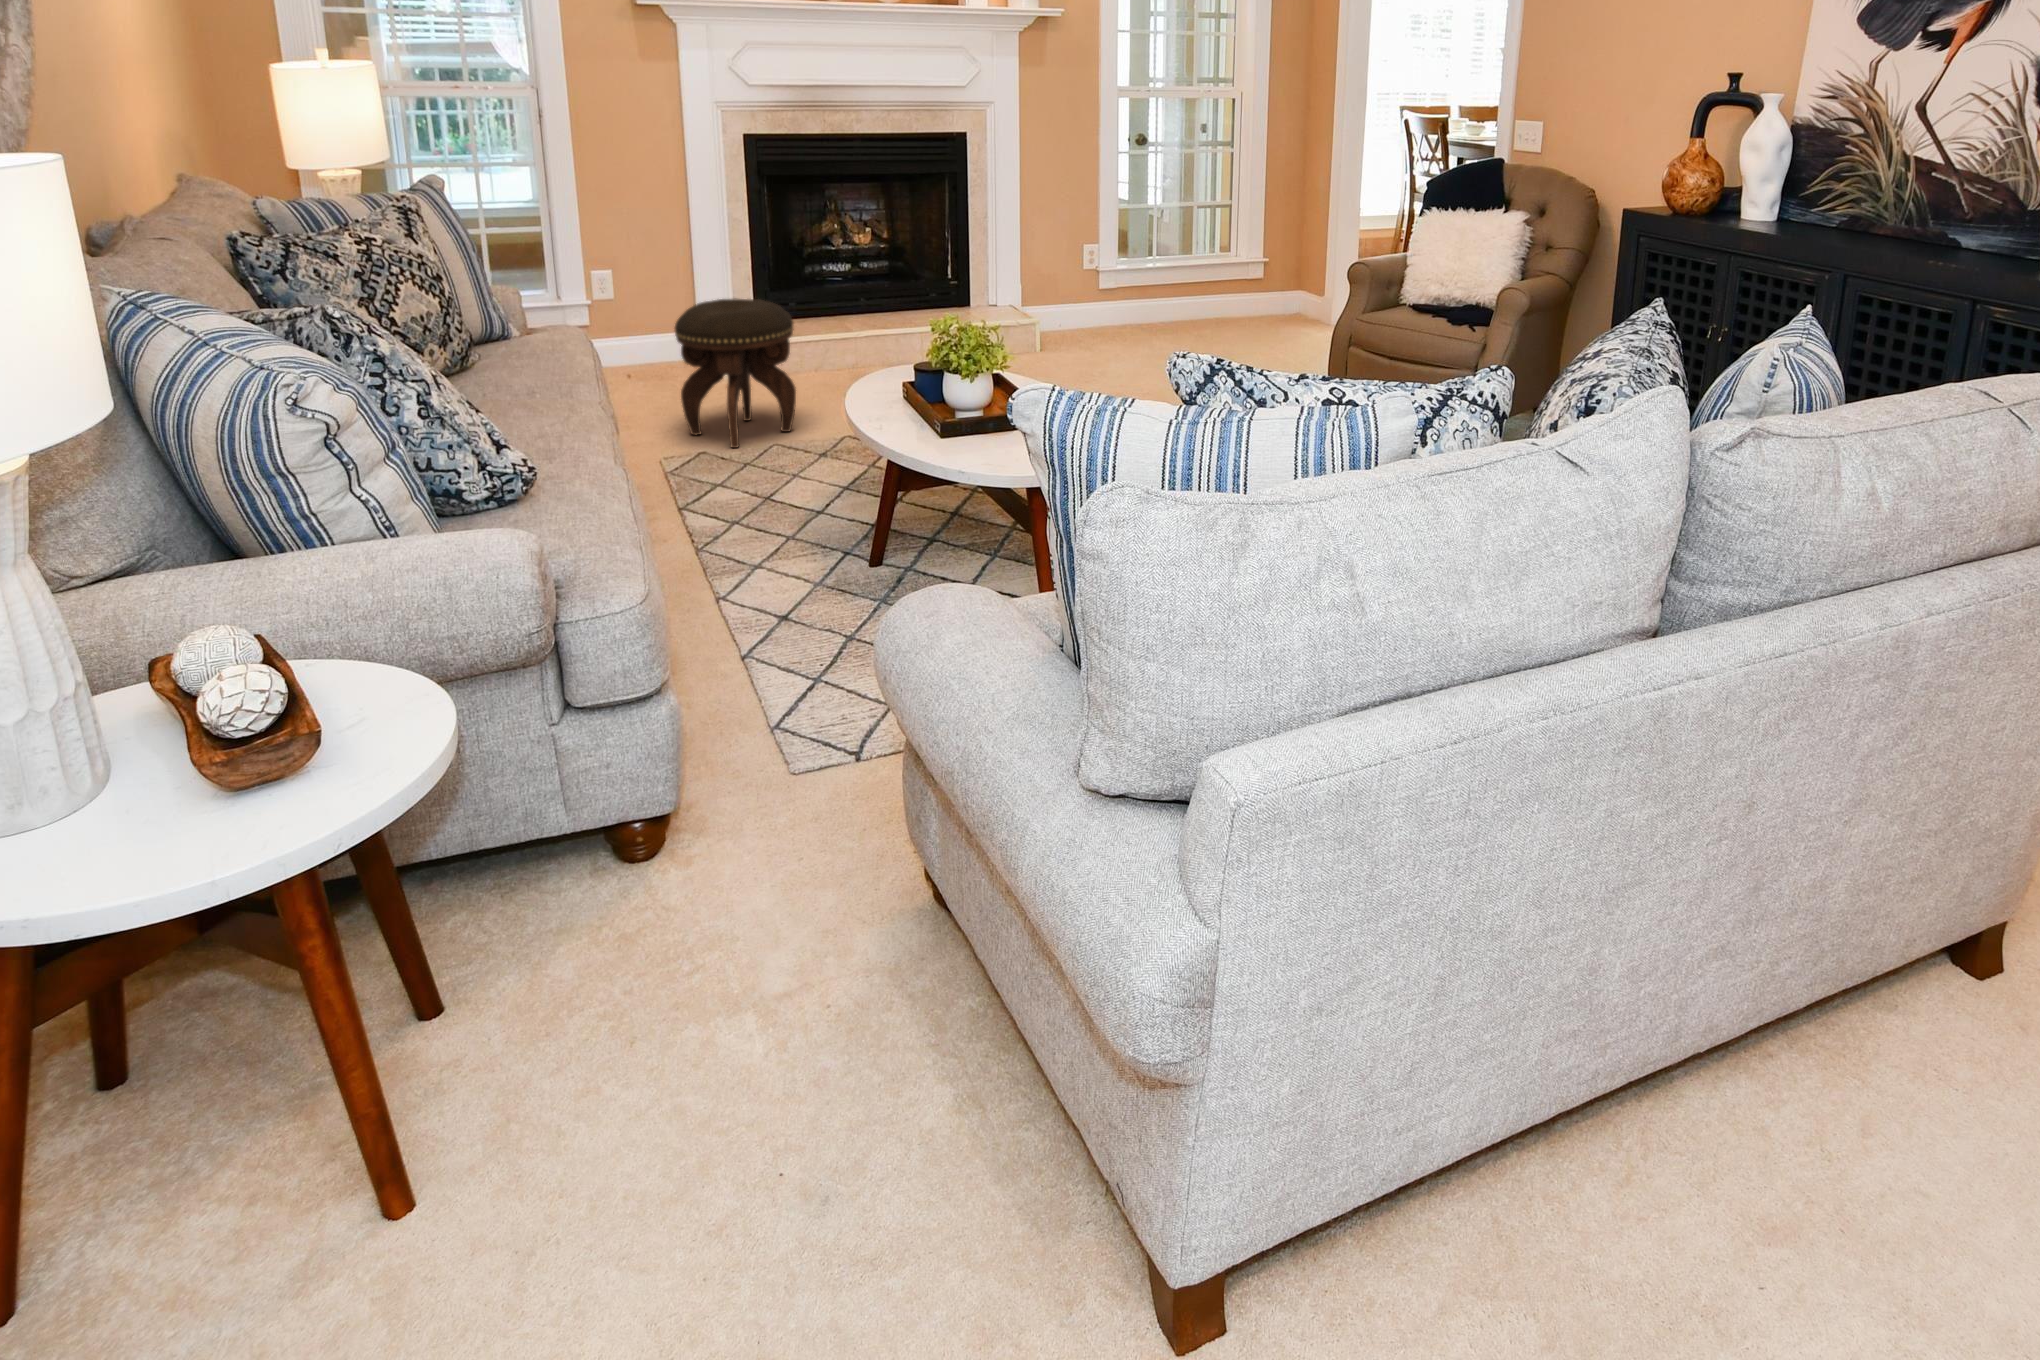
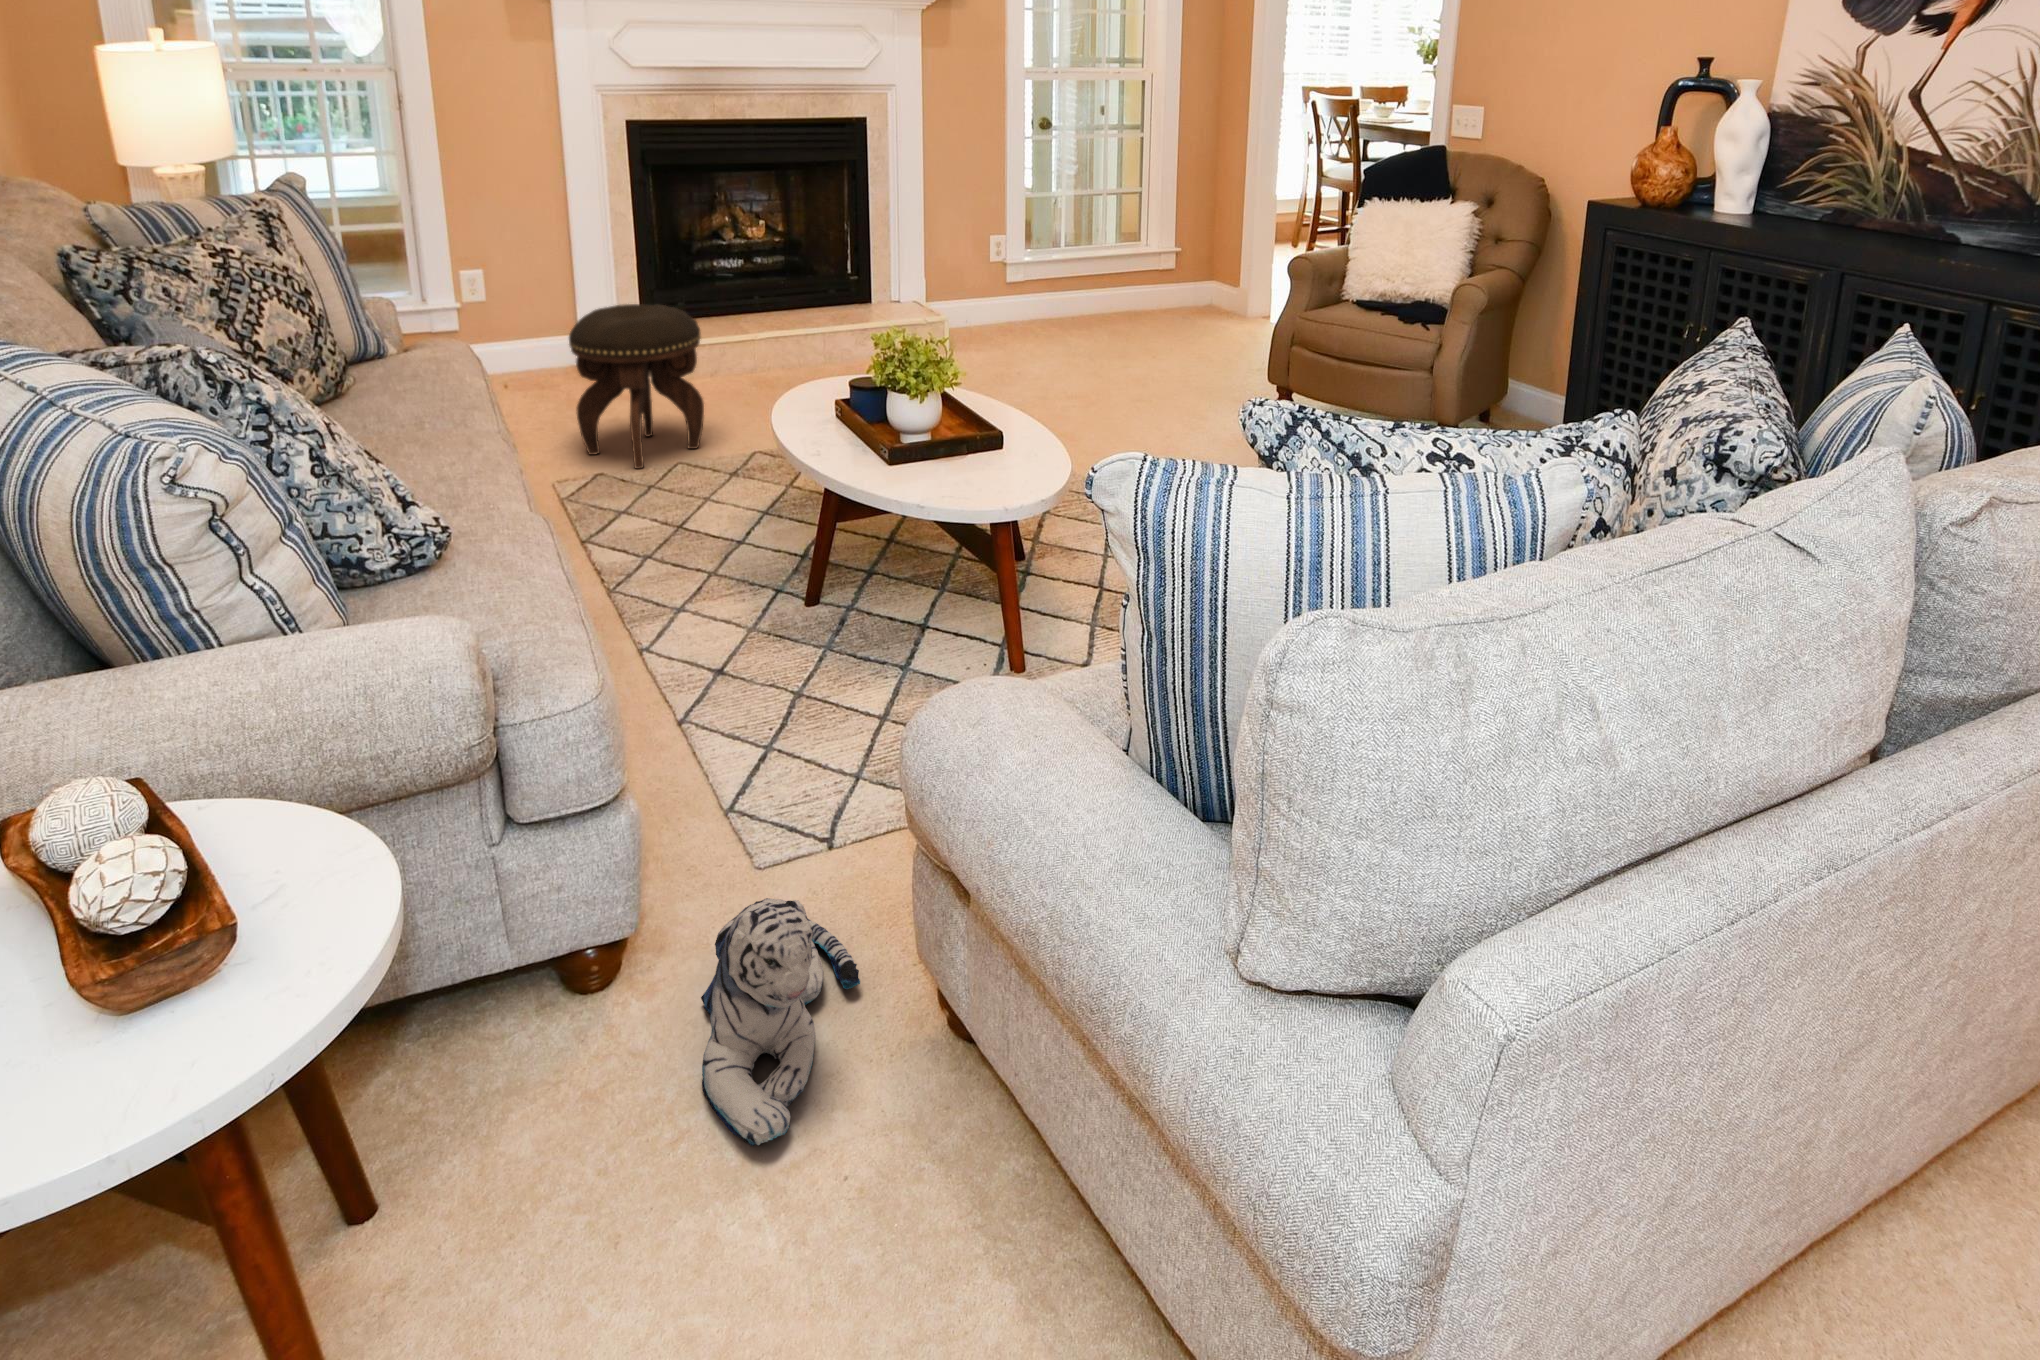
plush toy: none [717,783,862,981] -> present [701,898,860,1146]

